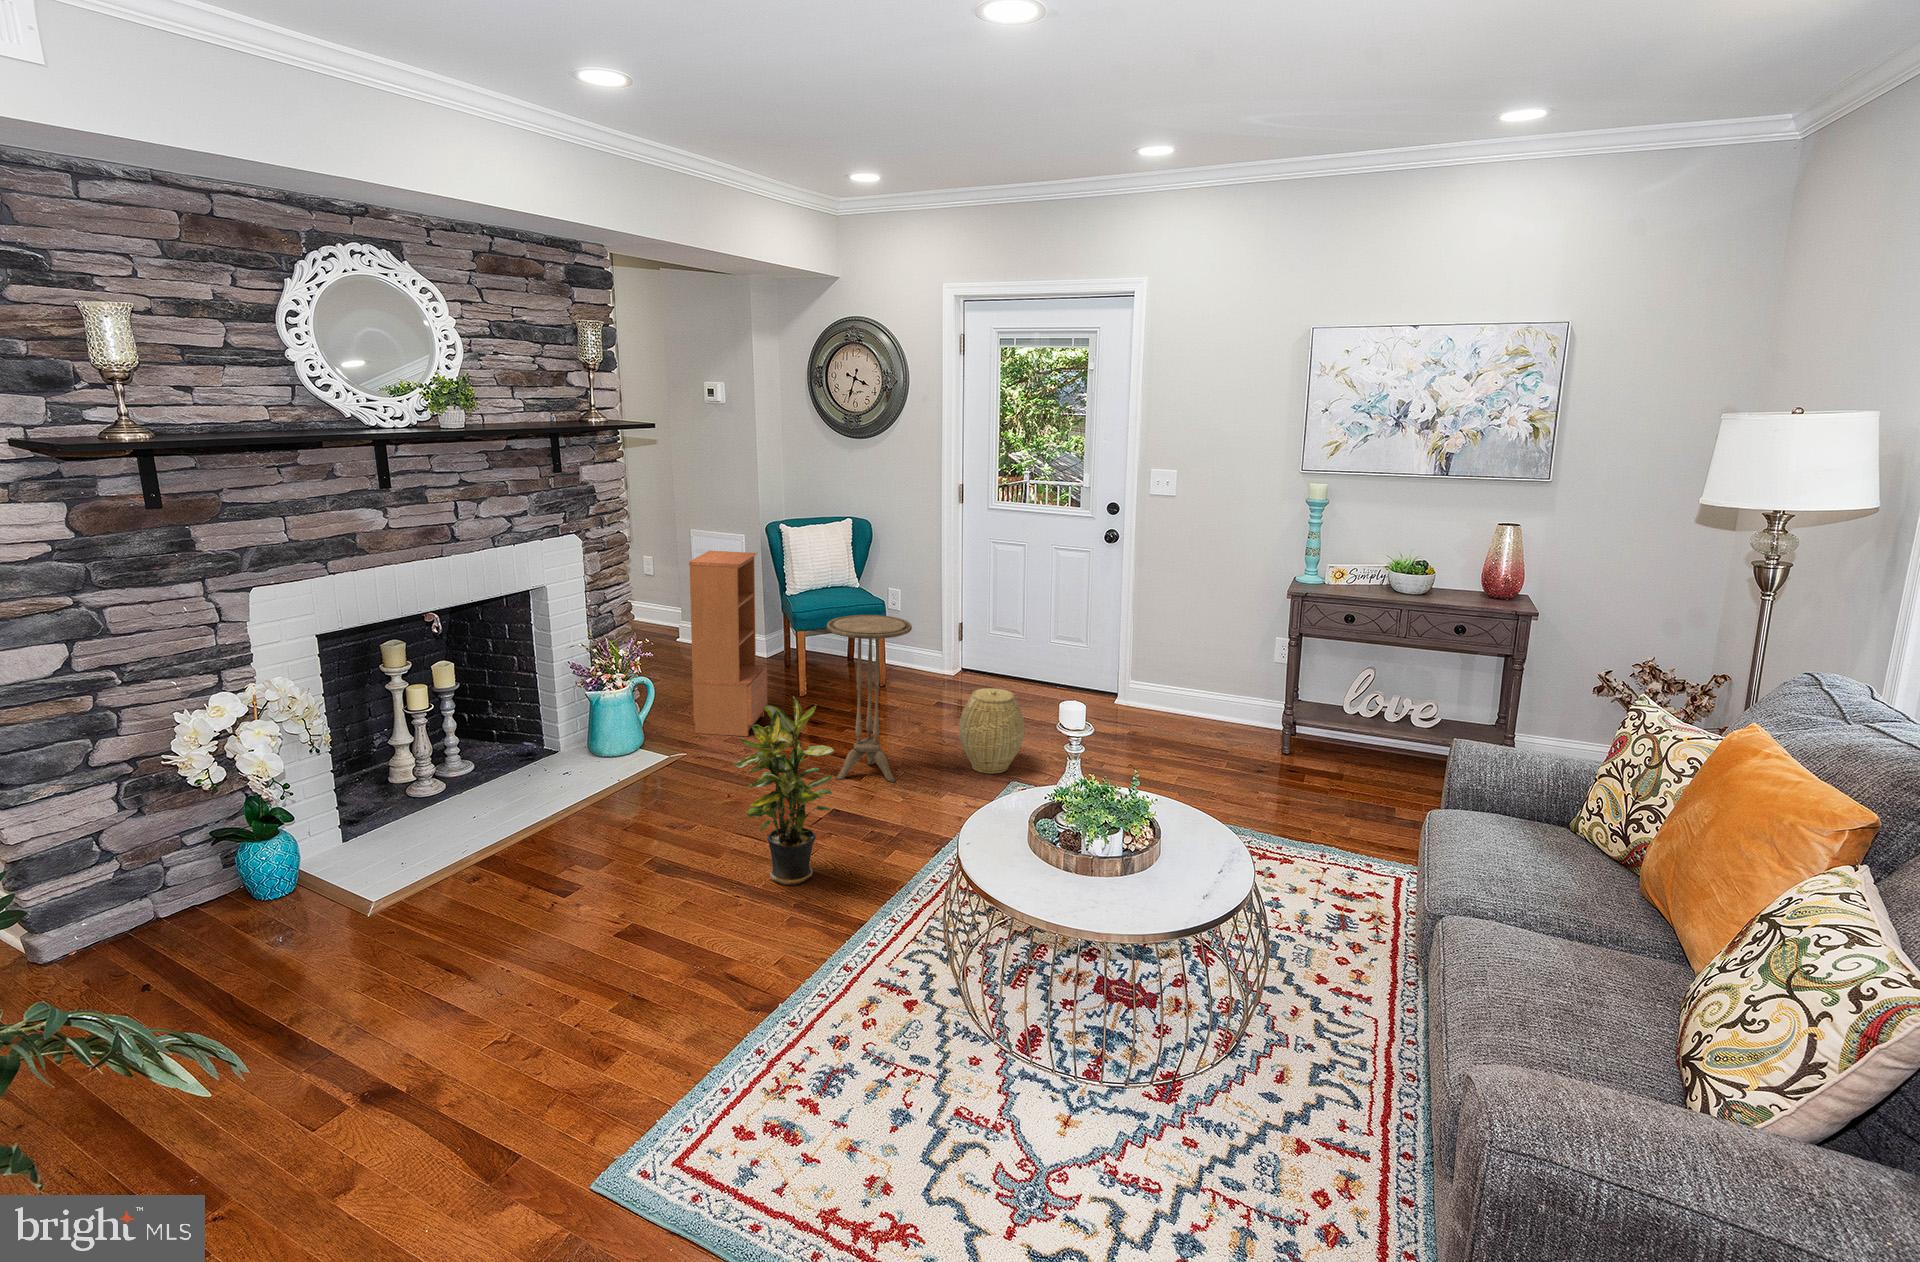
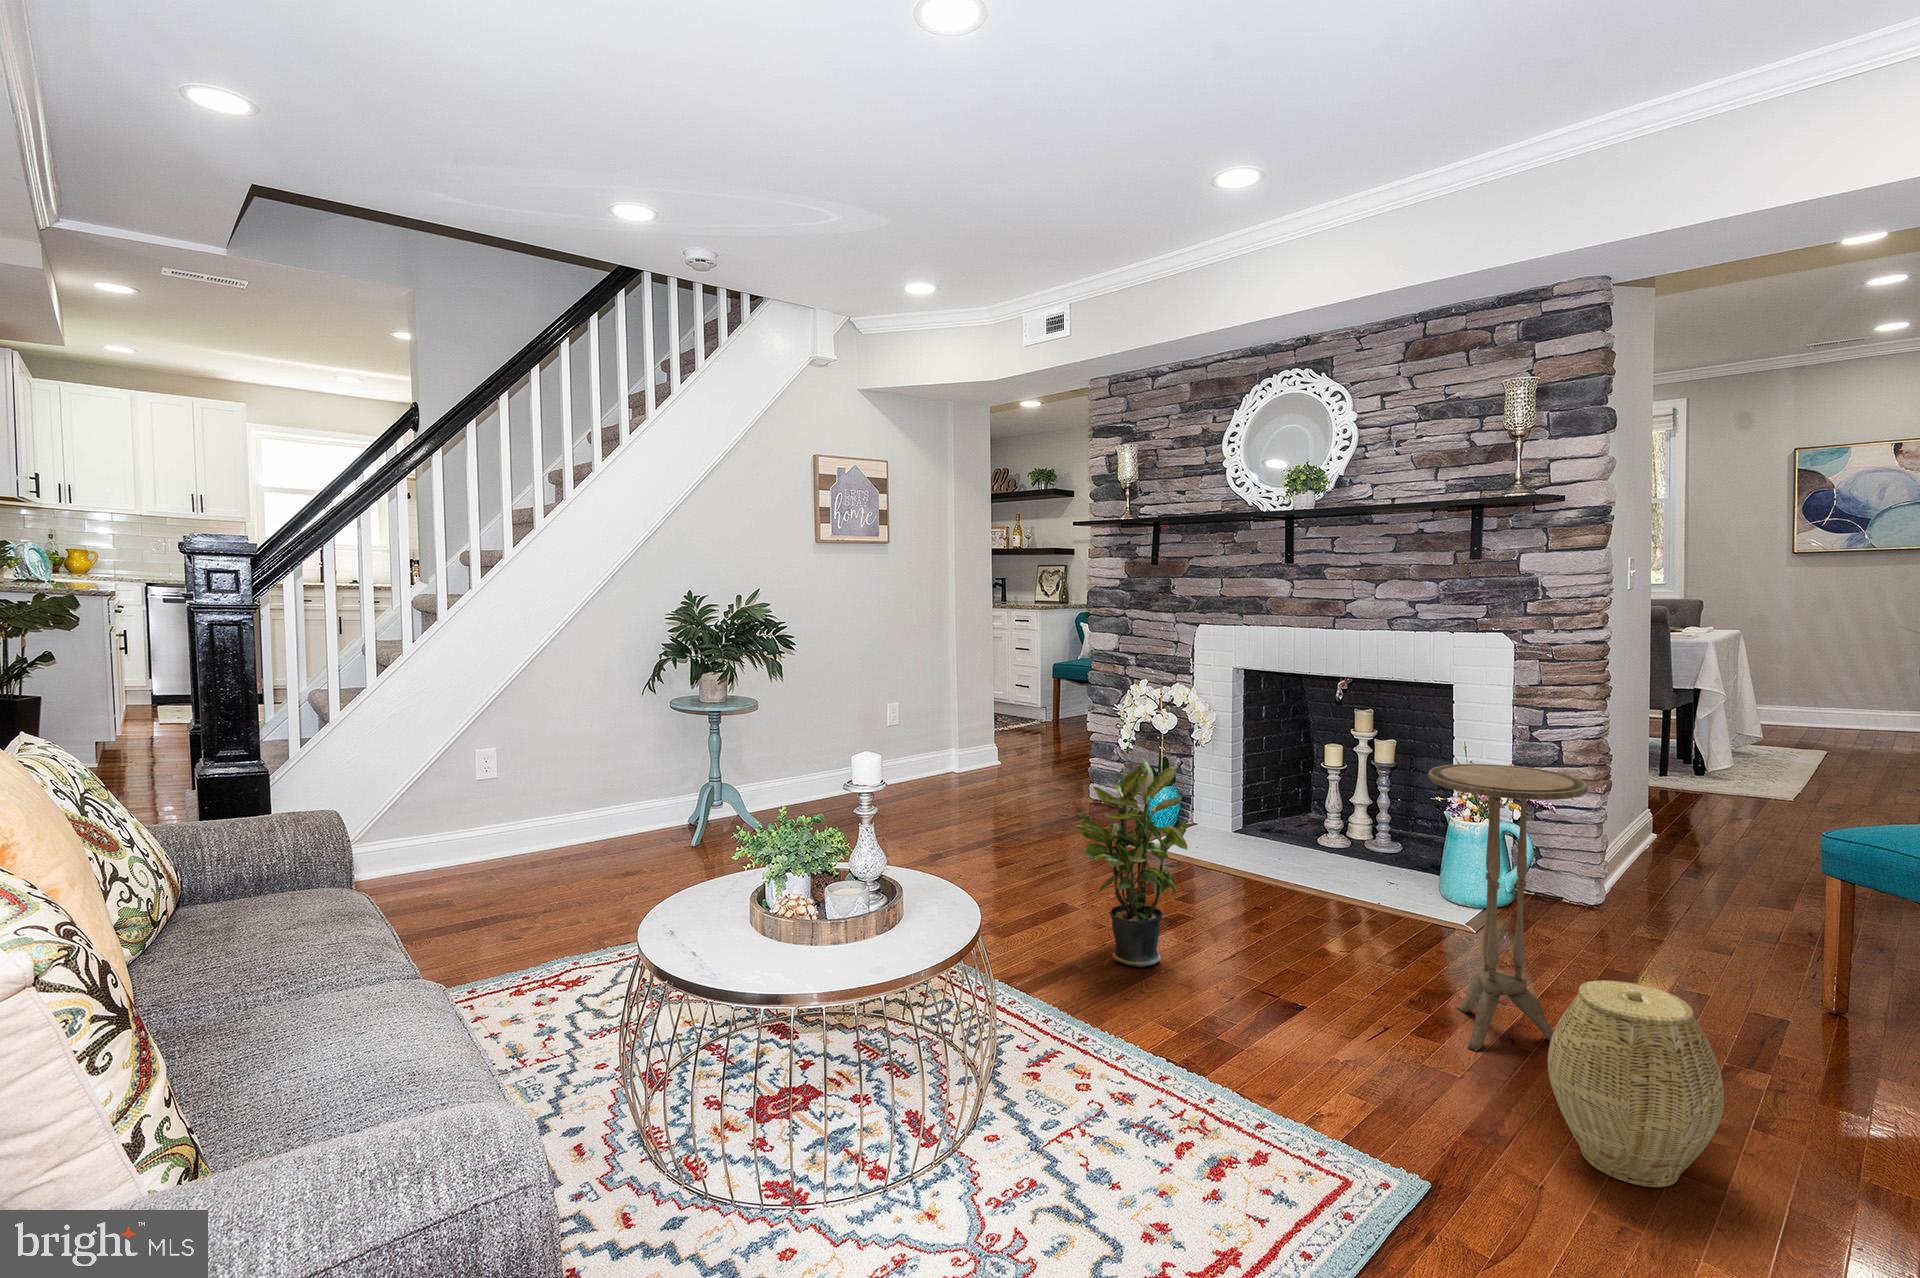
bookcase: present [689,551,767,736] -> none [1595,683,1745,977]

